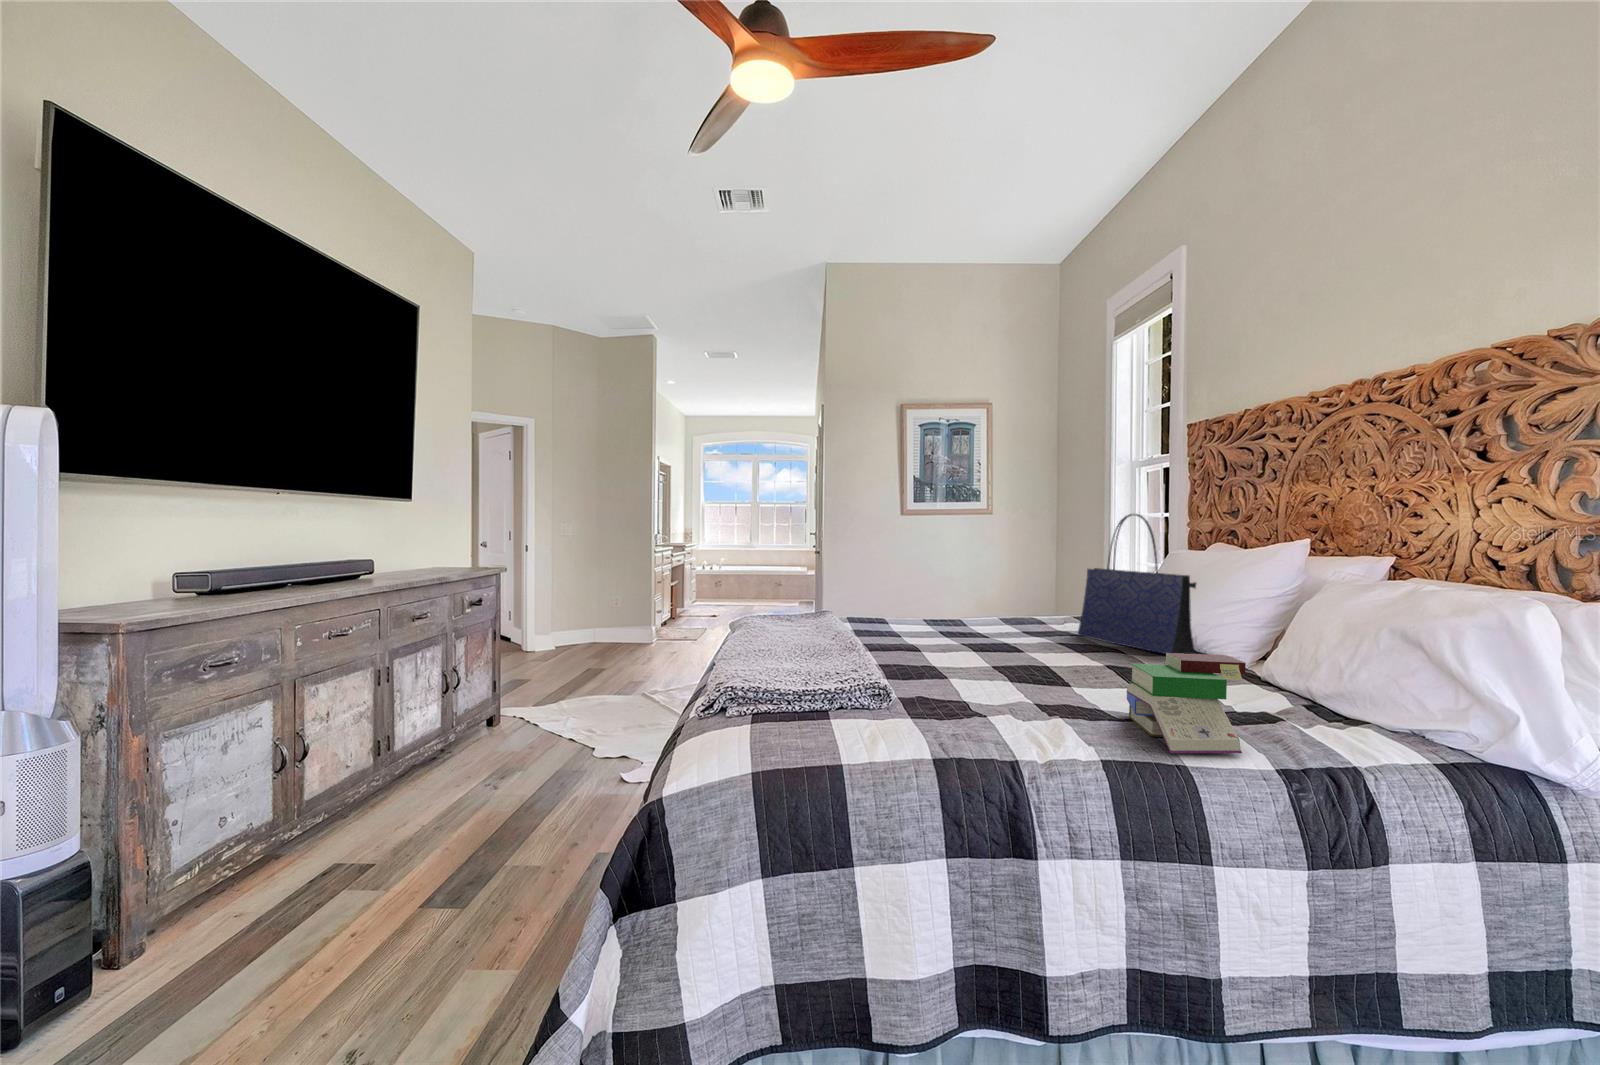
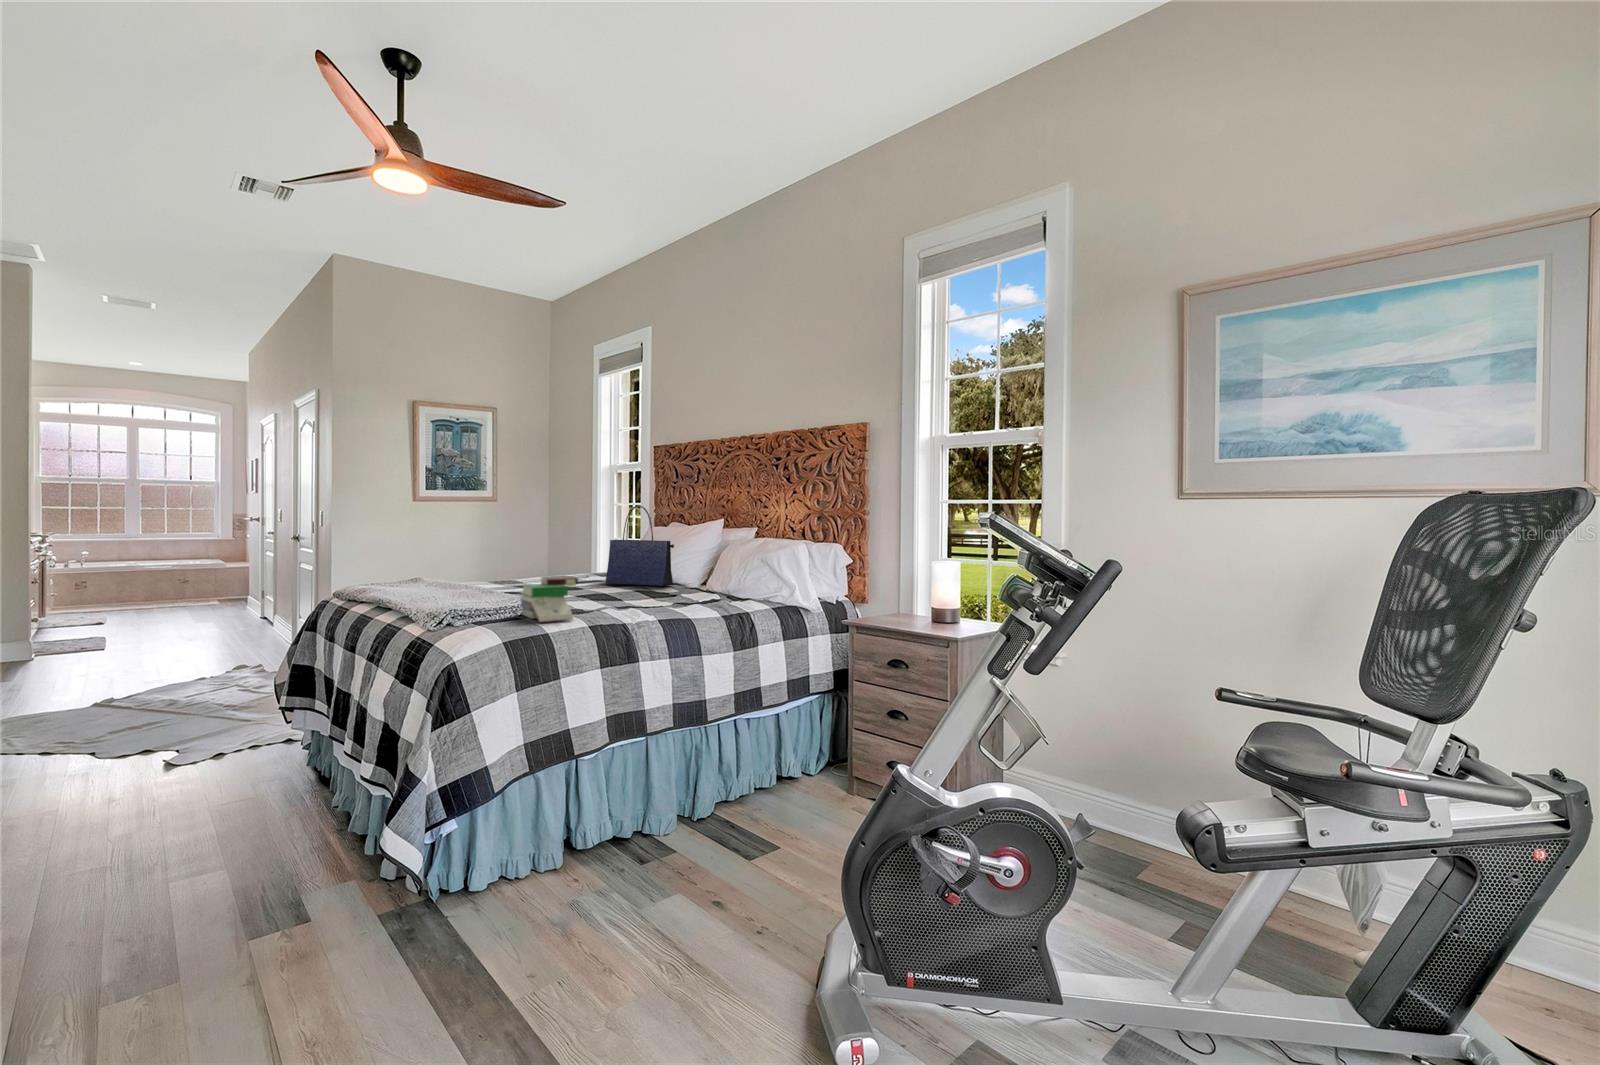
book: present [1126,653,1246,753] -> present [520,577,578,622]

